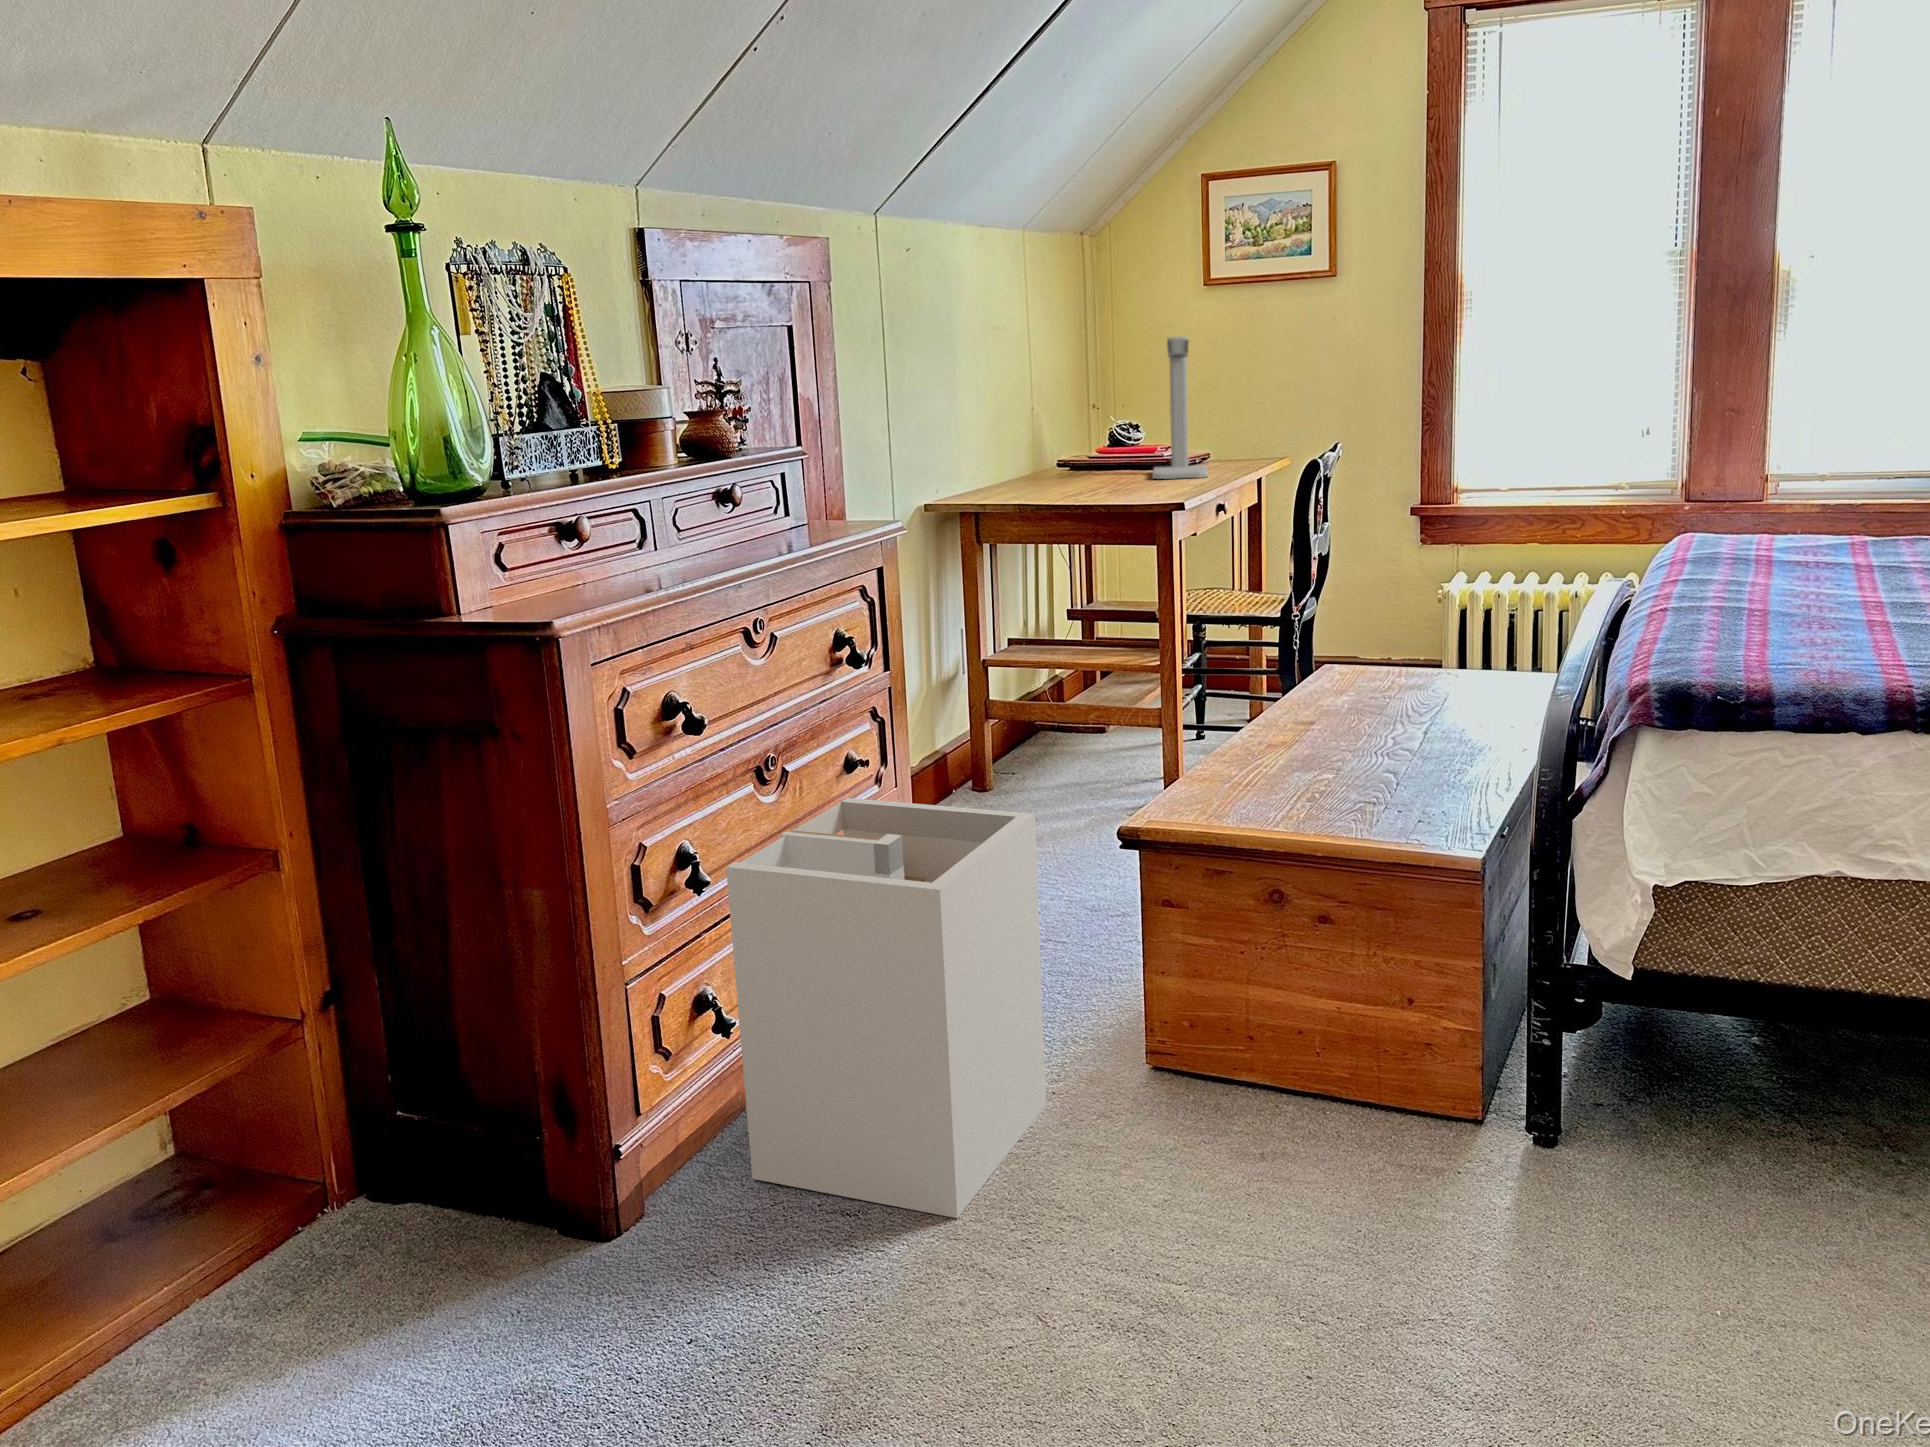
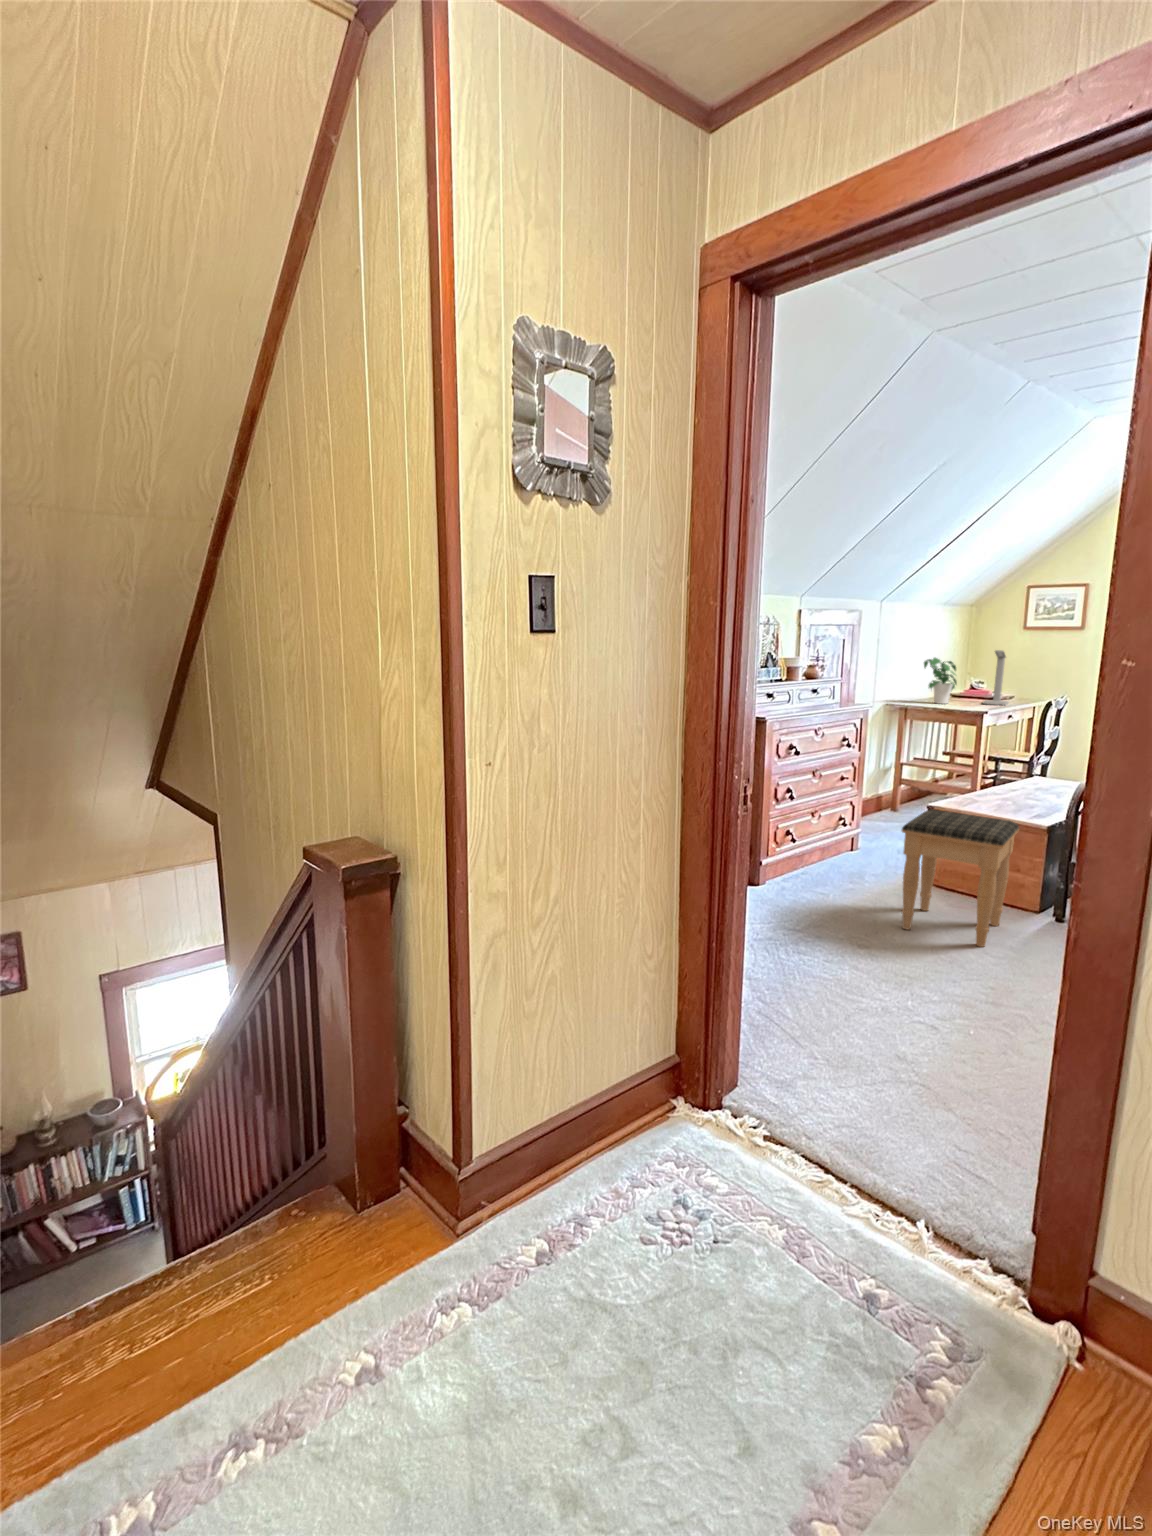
potted plant: none [1002,364,1090,487] -> present [924,658,957,704]
laundry hamper: present [726,798,1046,1218] -> none [796,784,897,899]
footstool: none [1106,876,1468,1374] -> present [902,810,1019,947]

